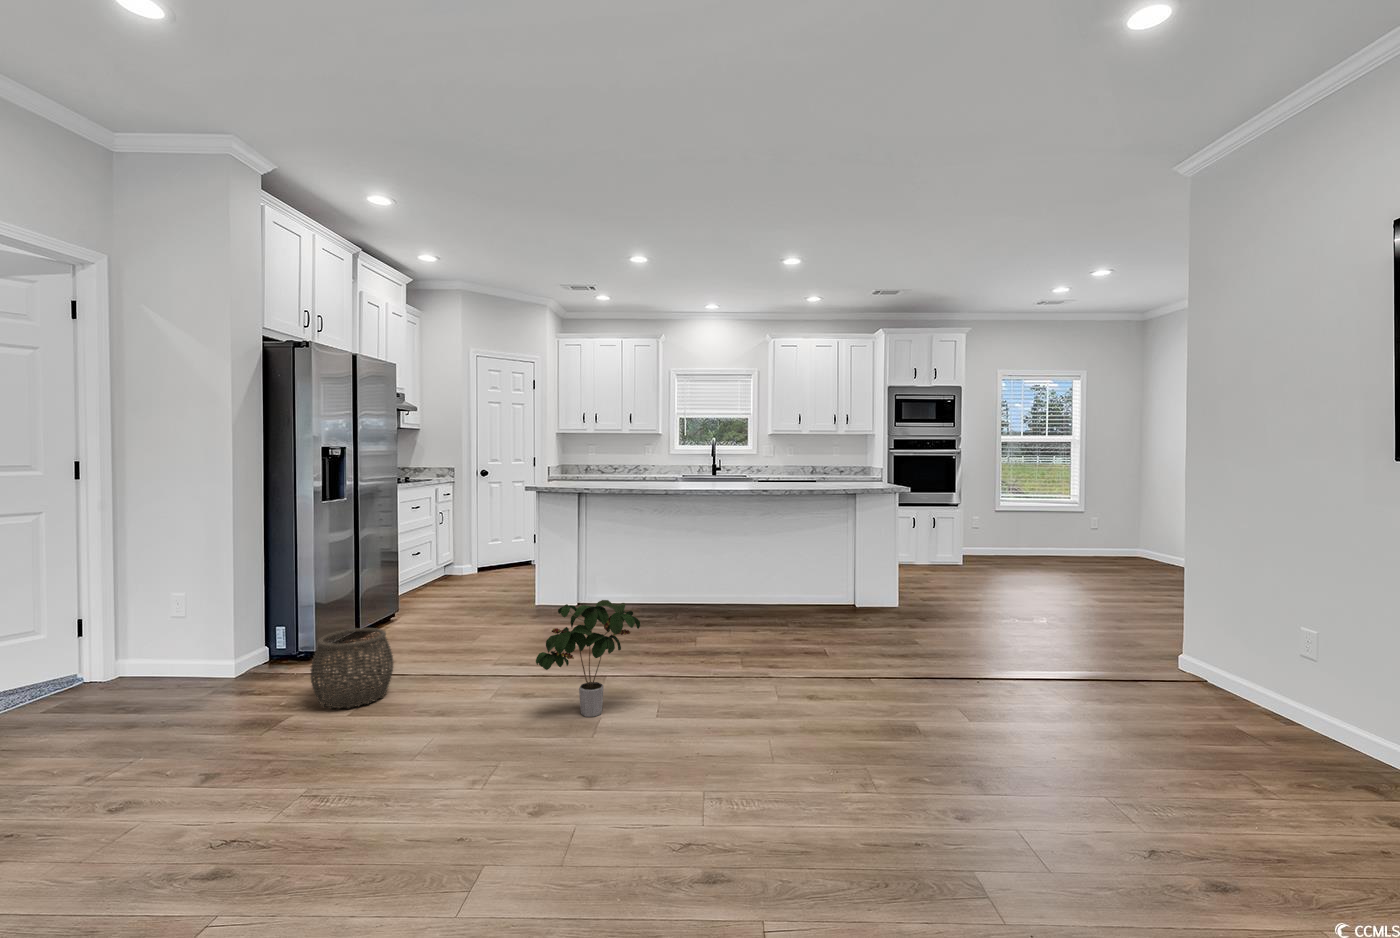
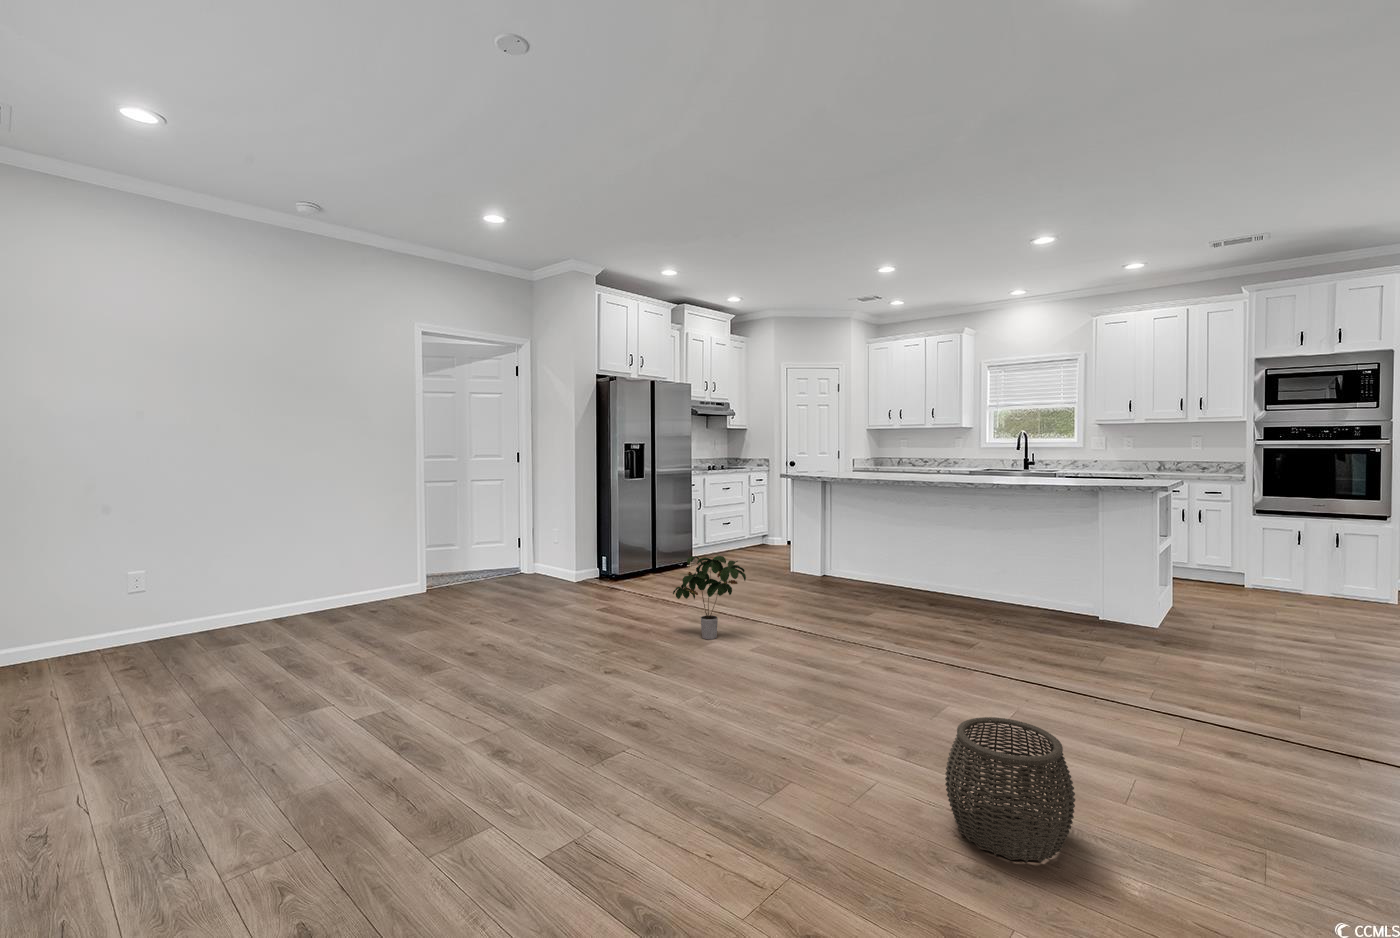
woven basket: present [310,628,394,709] -> present [945,717,1075,862]

